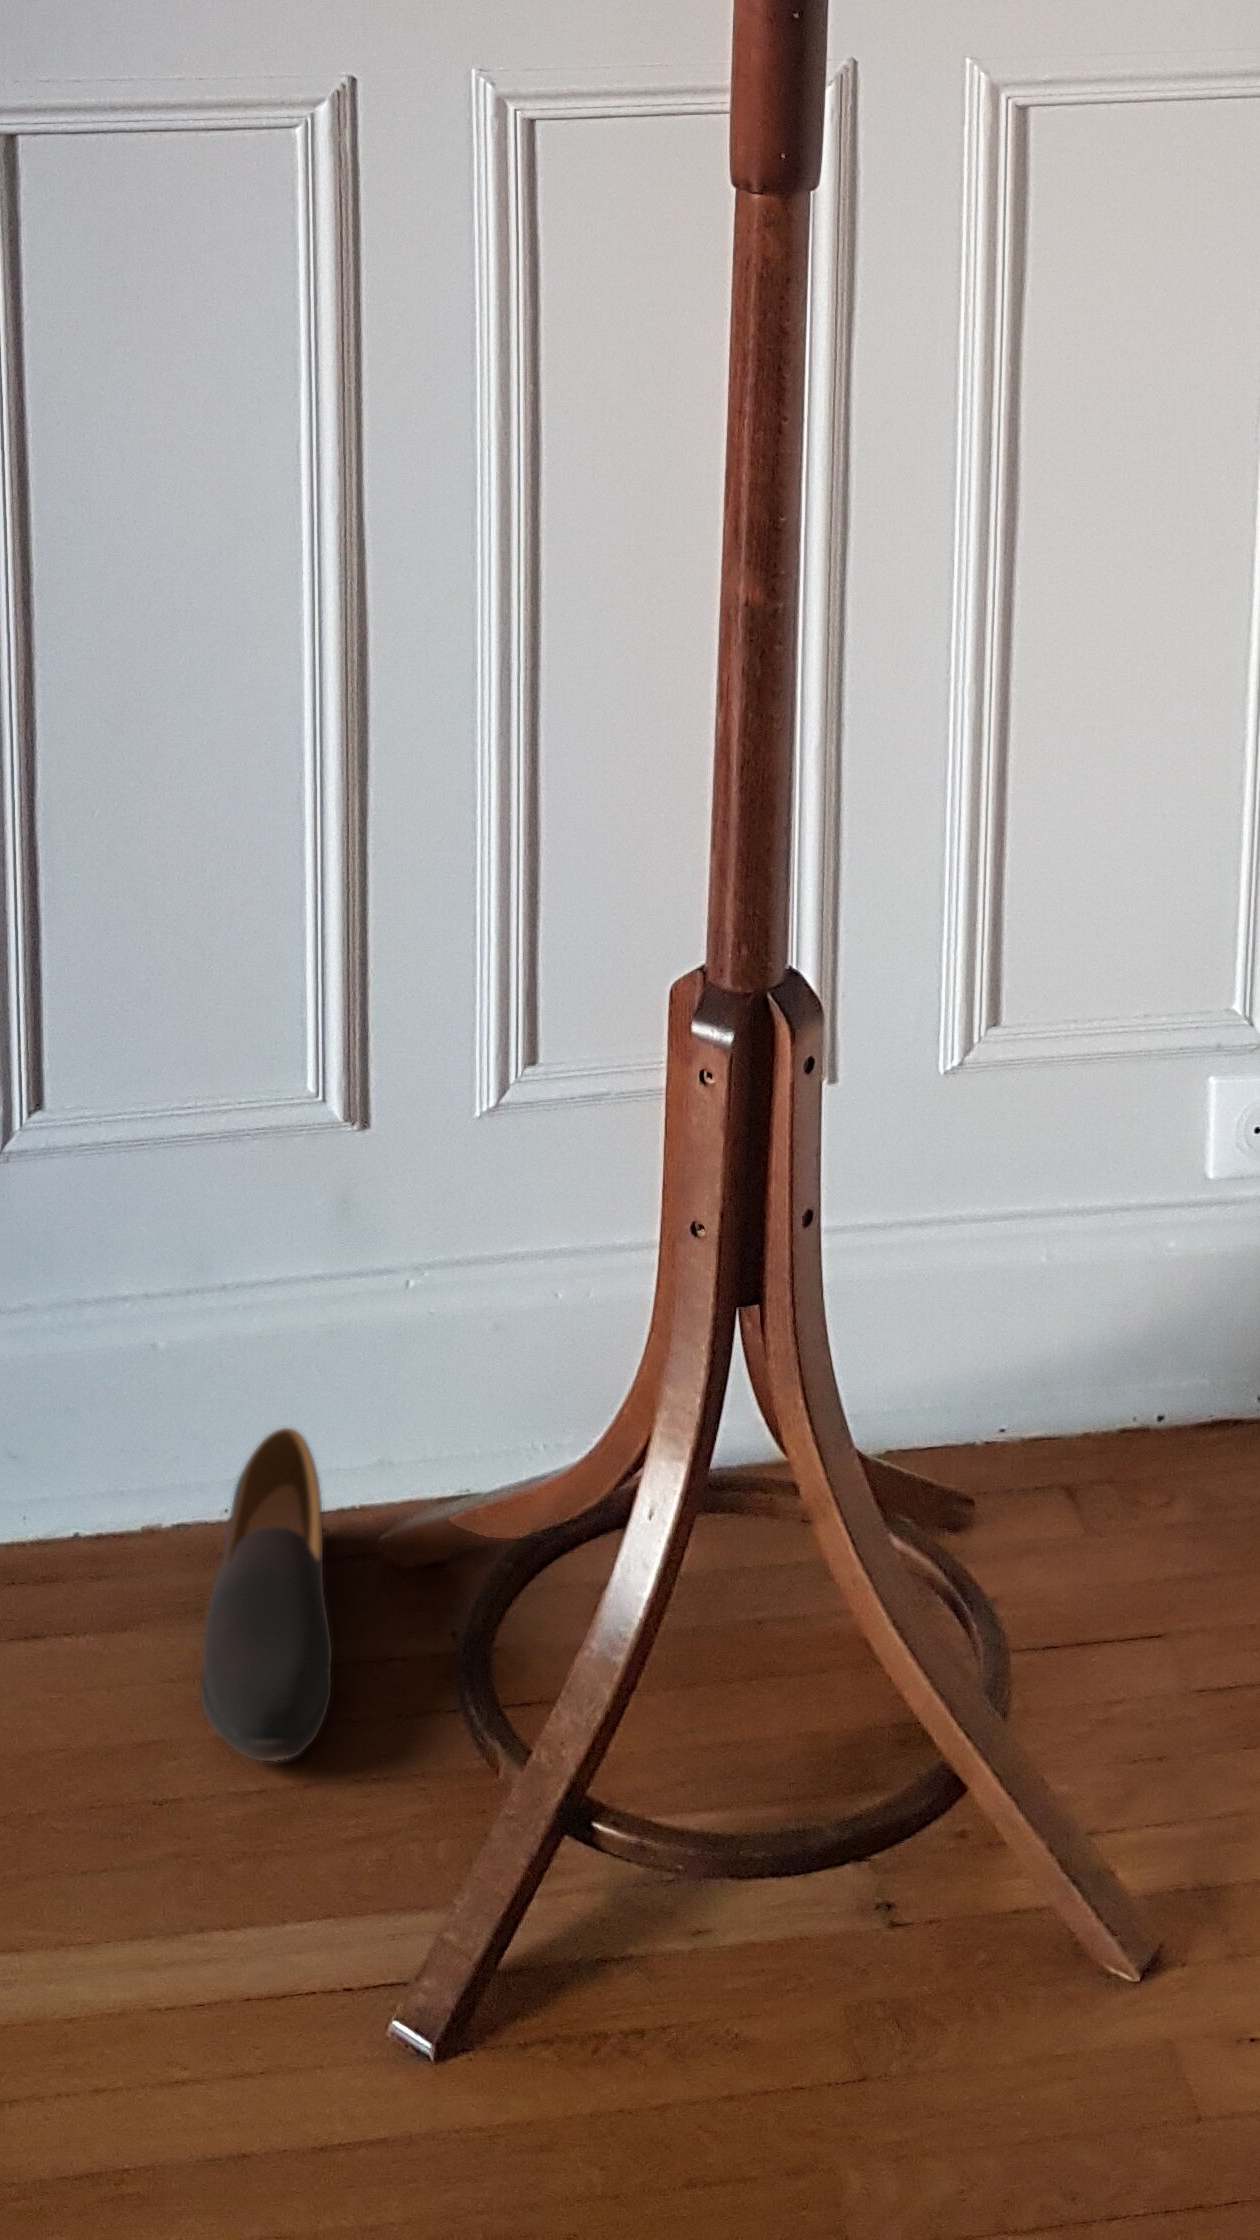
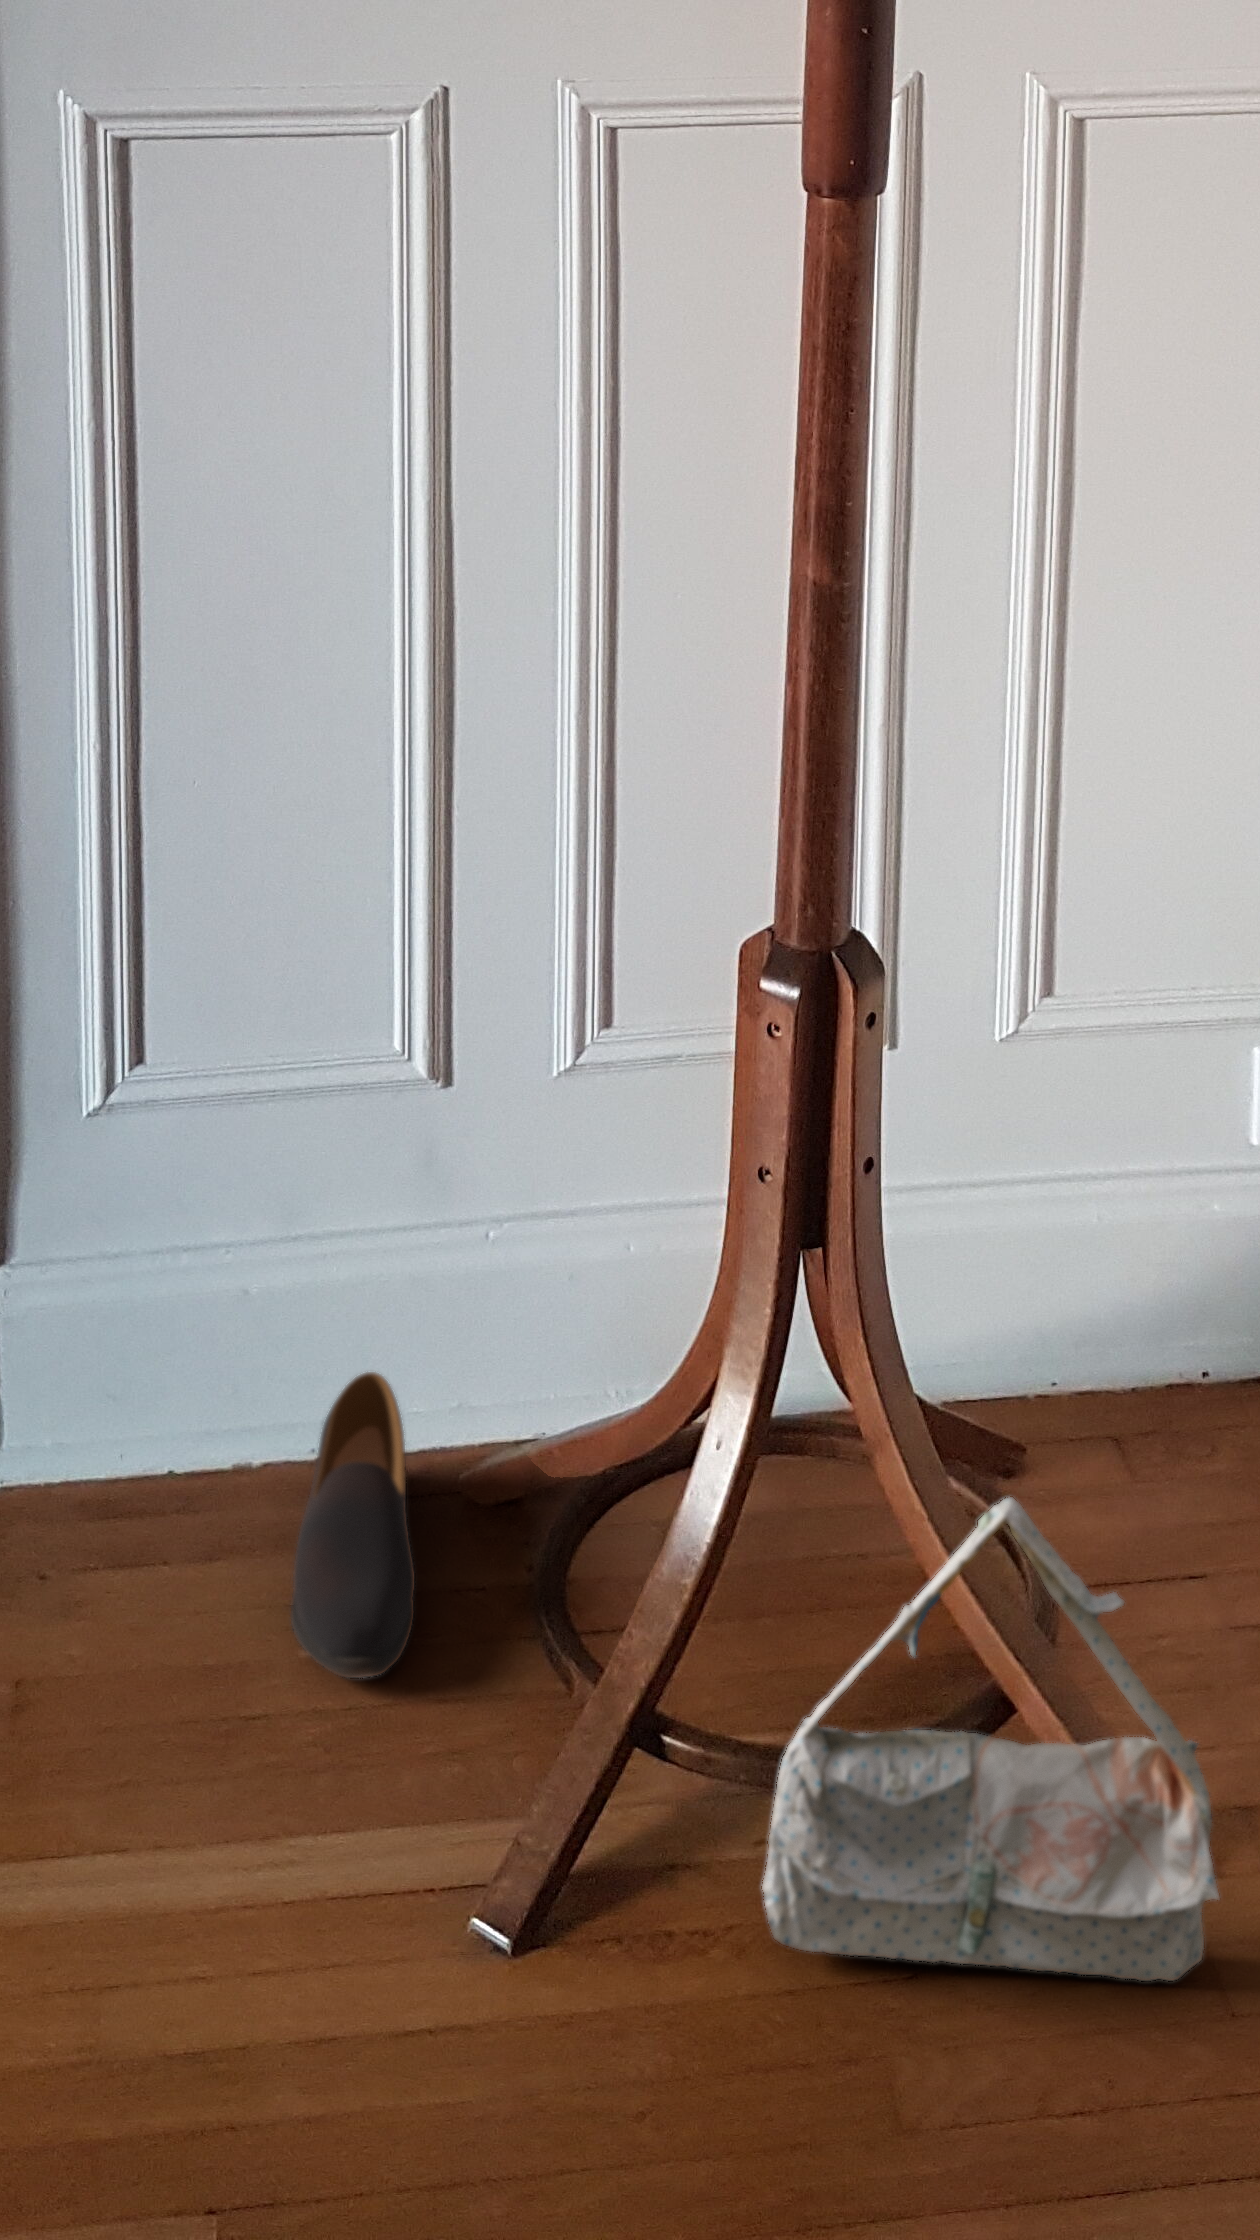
bag: none [698,1576,1186,2085] -> present [762,1498,1219,1981]

